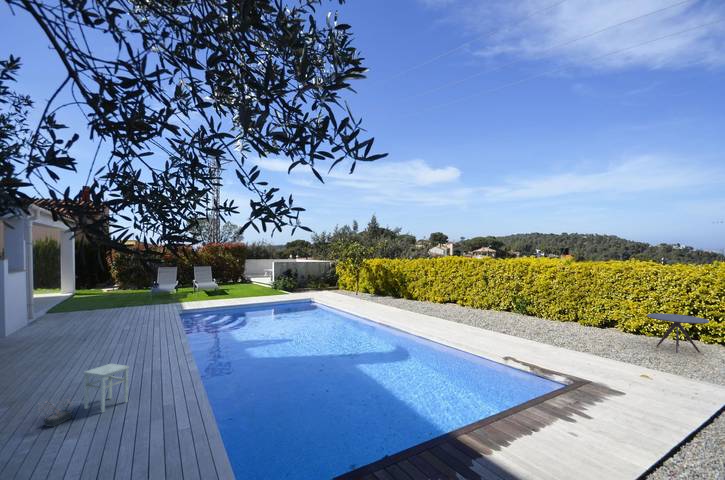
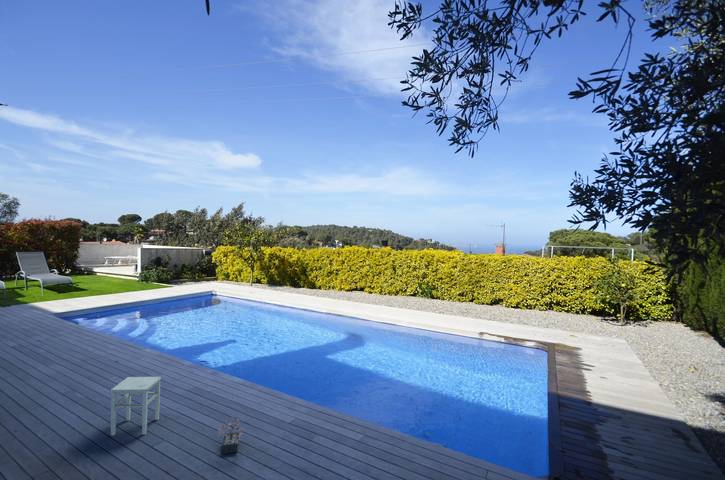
round table: present [647,314,709,353] -> none [528,292,565,320]
decorative plant: present [44,401,73,427] -> present [218,417,242,454]

